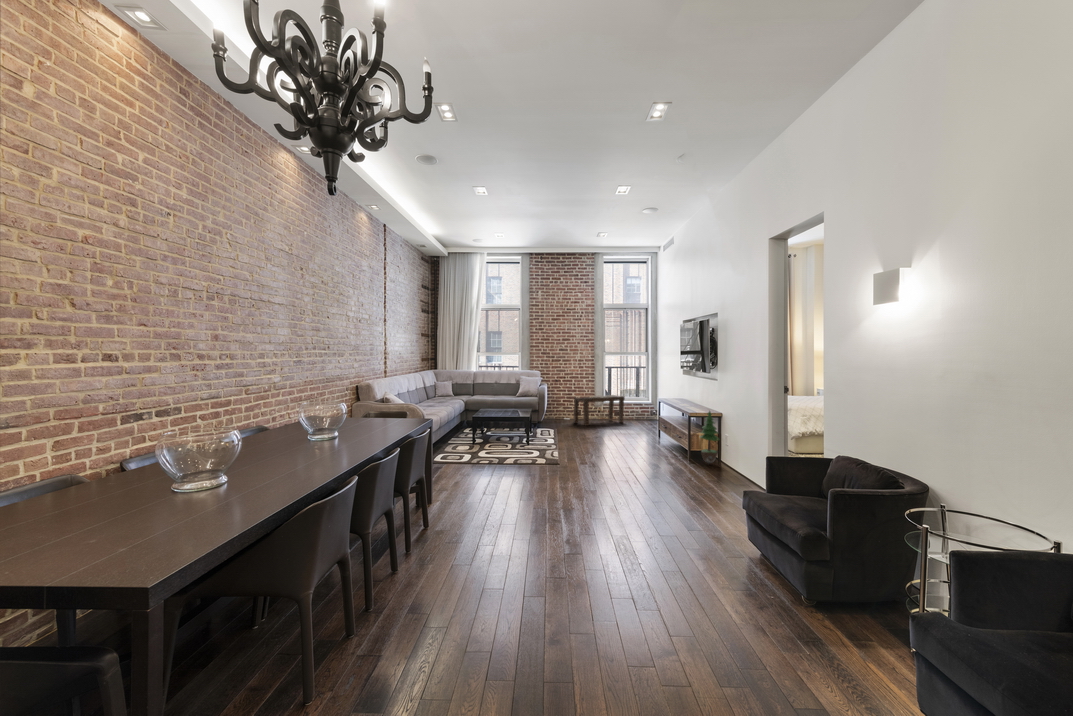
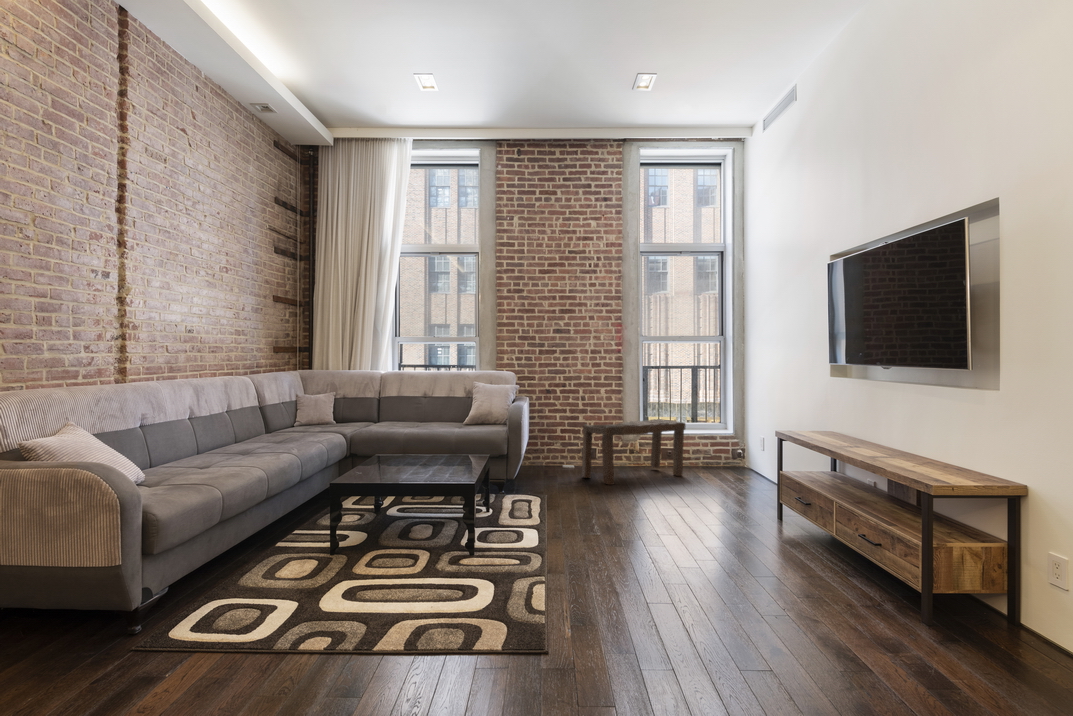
potted tree: present [700,411,719,464] -> none [961,478,1036,643]

